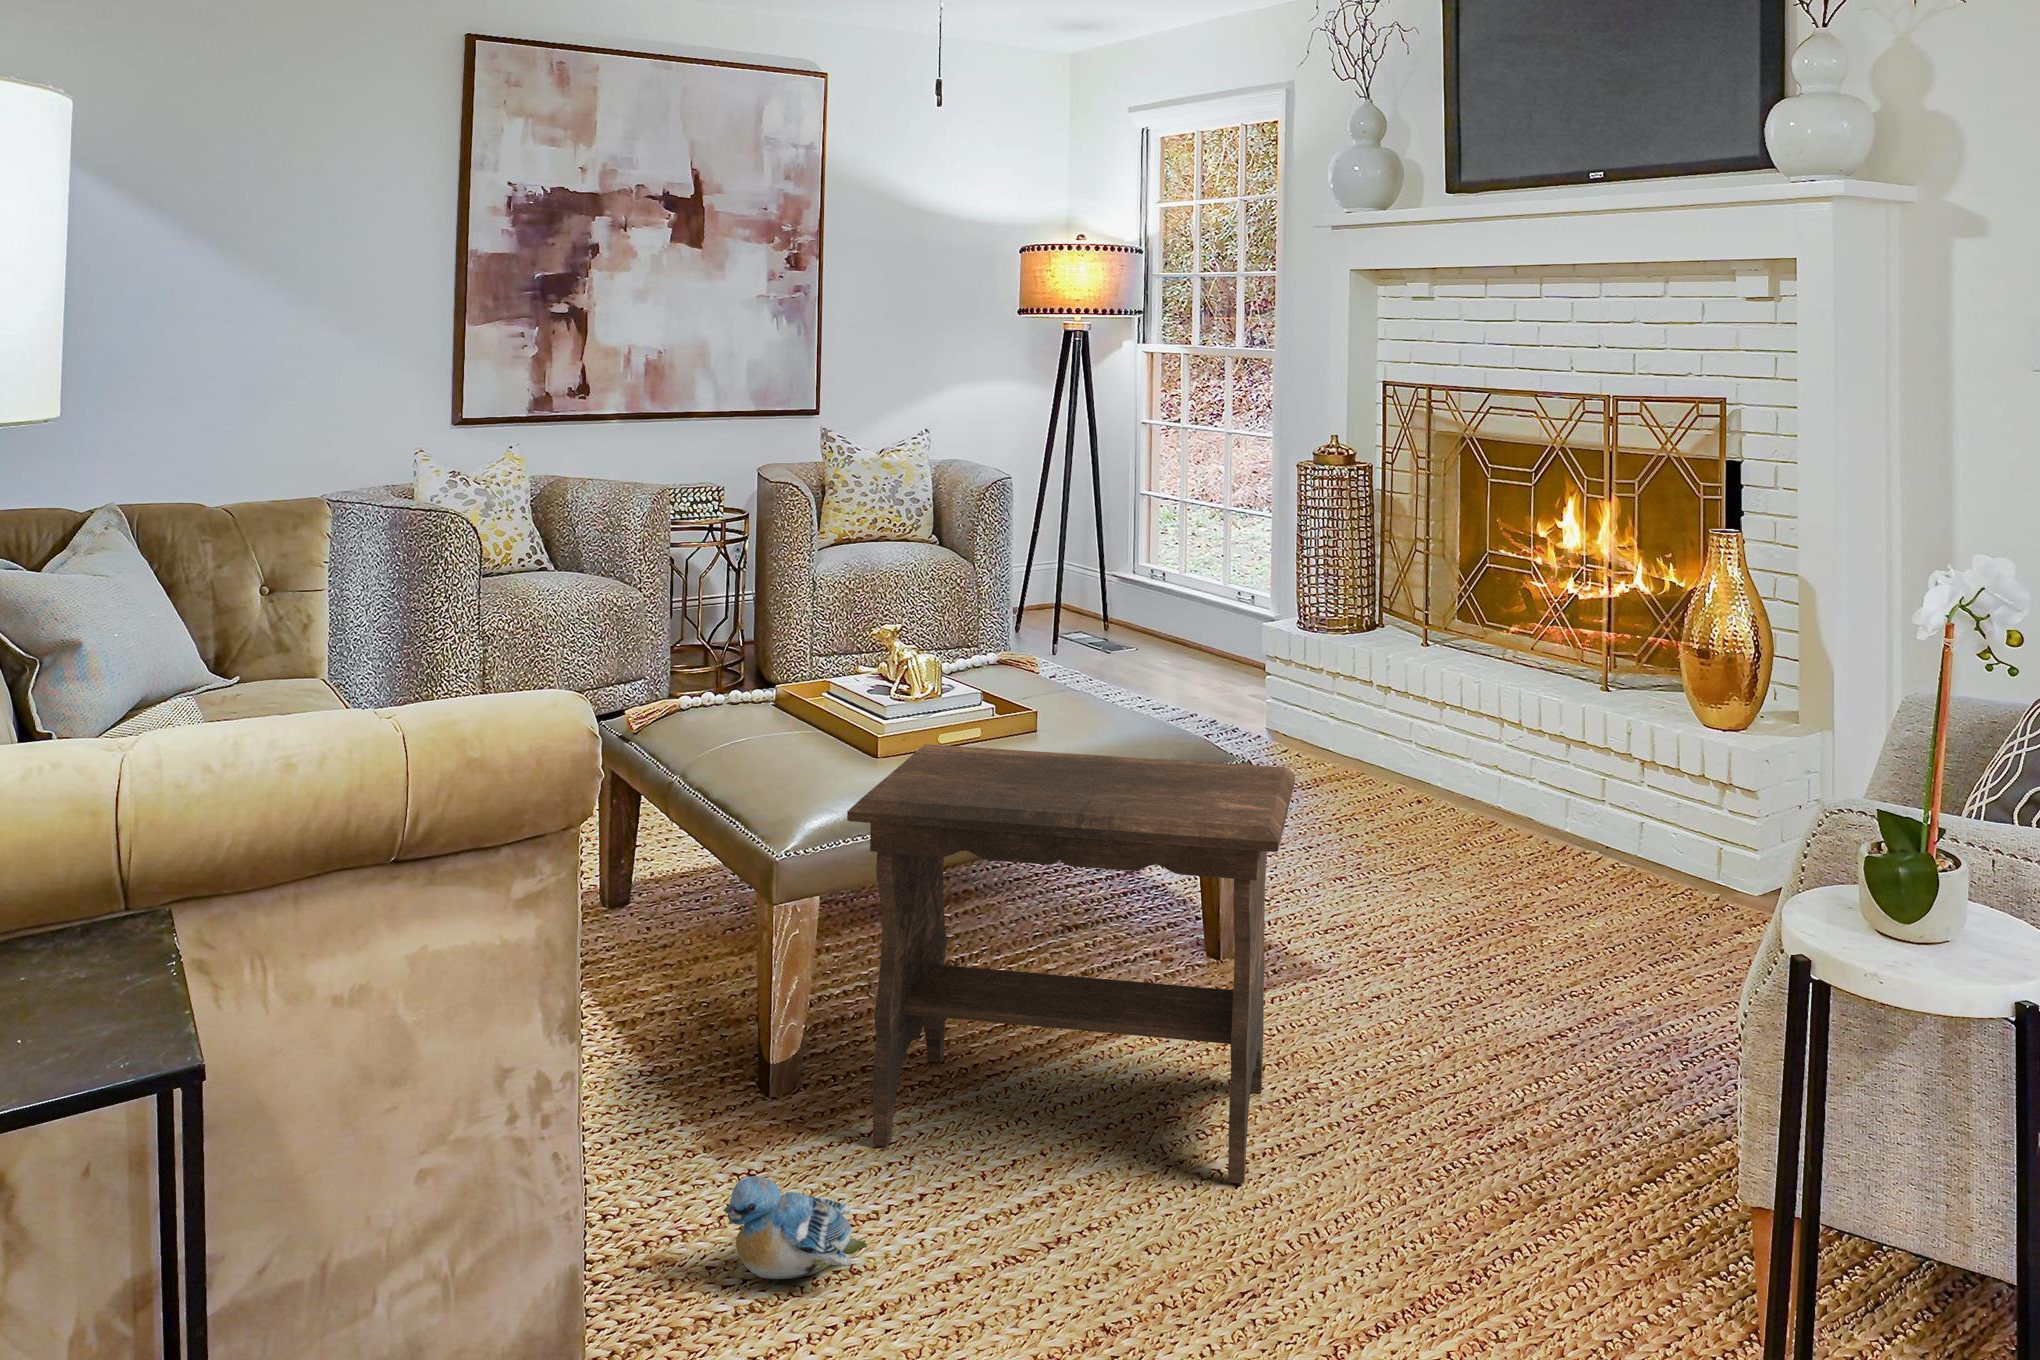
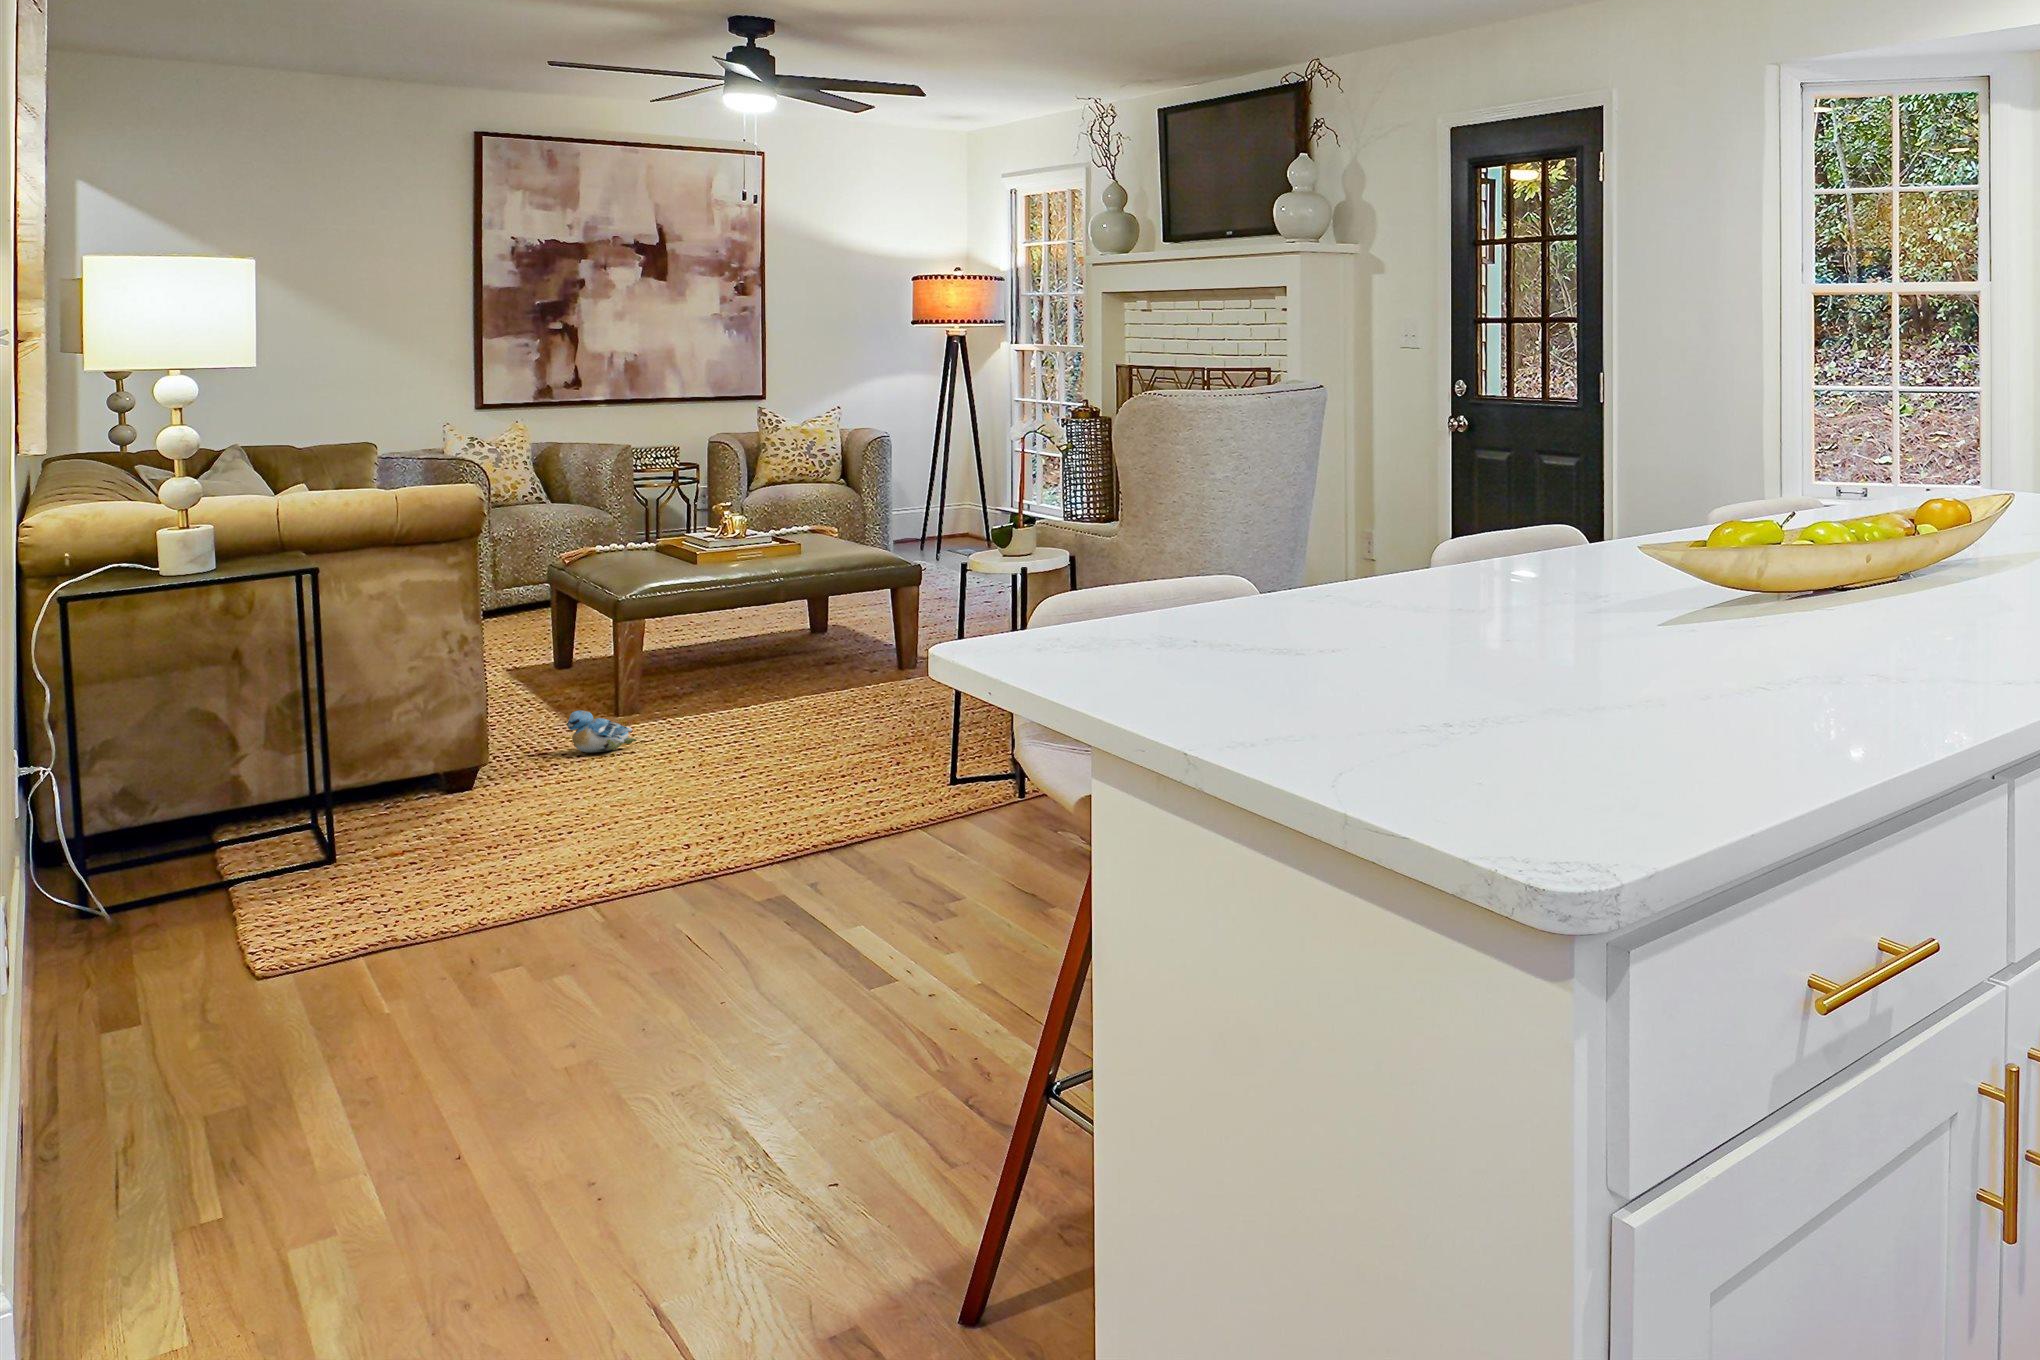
footstool: present [847,744,1295,1184] -> none [641,546,888,722]

